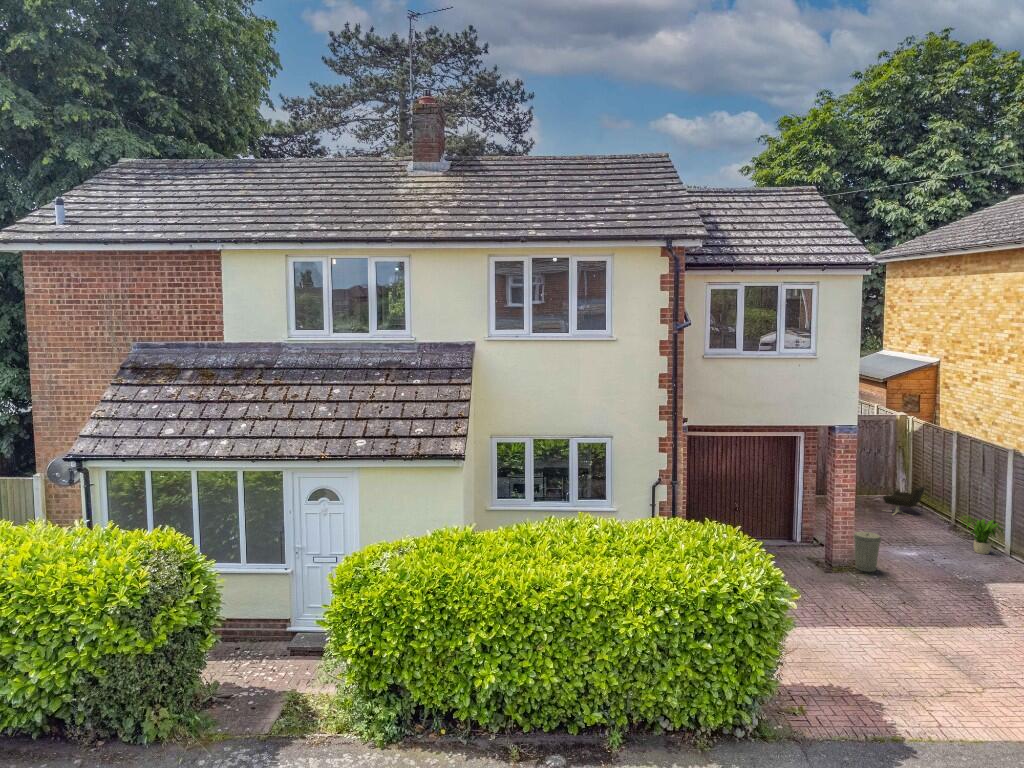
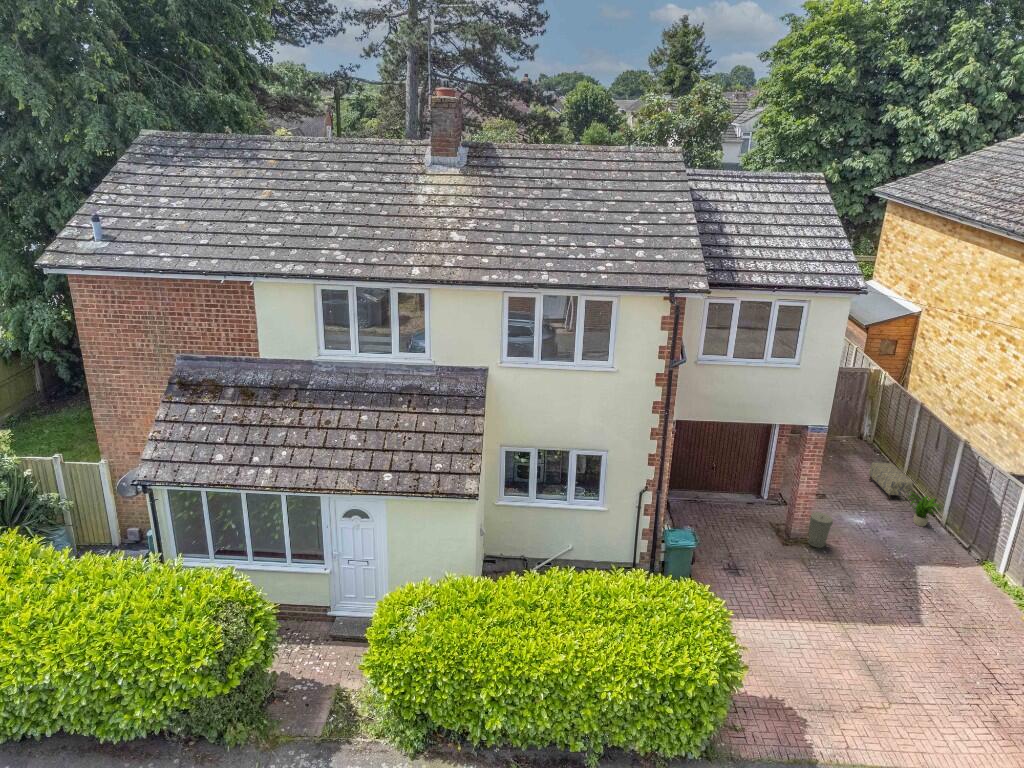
lounge chair: present [883,487,925,515] -> none [843,443,884,468]
bench: none [913,501,966,537] -> present [869,462,913,501]

